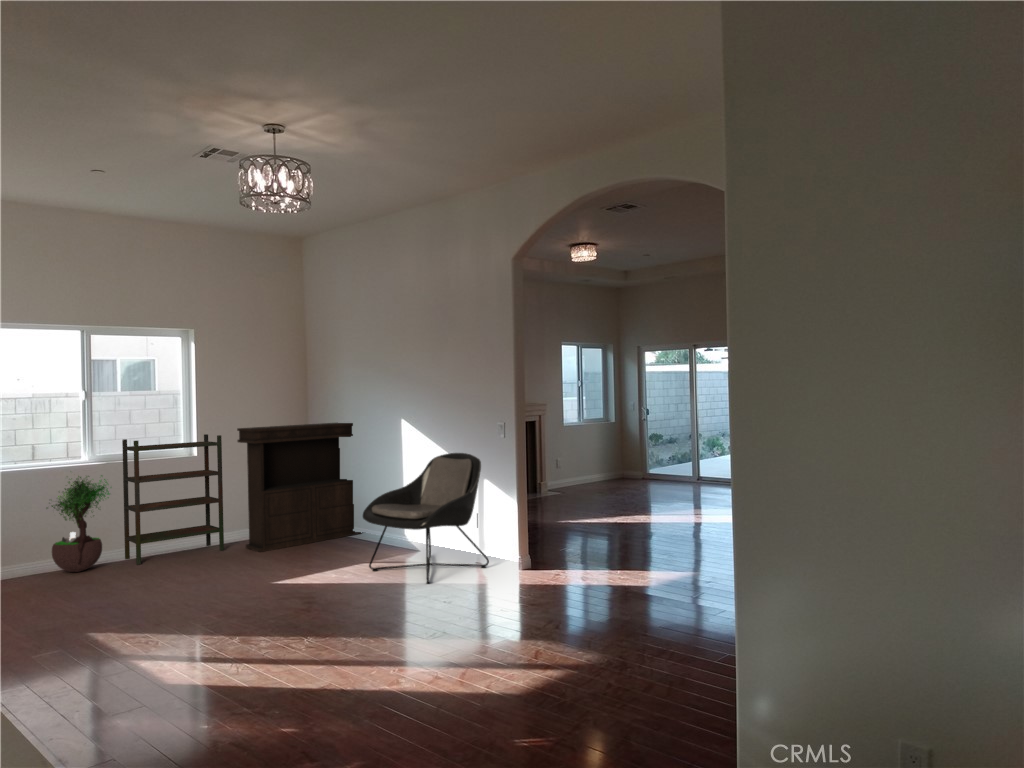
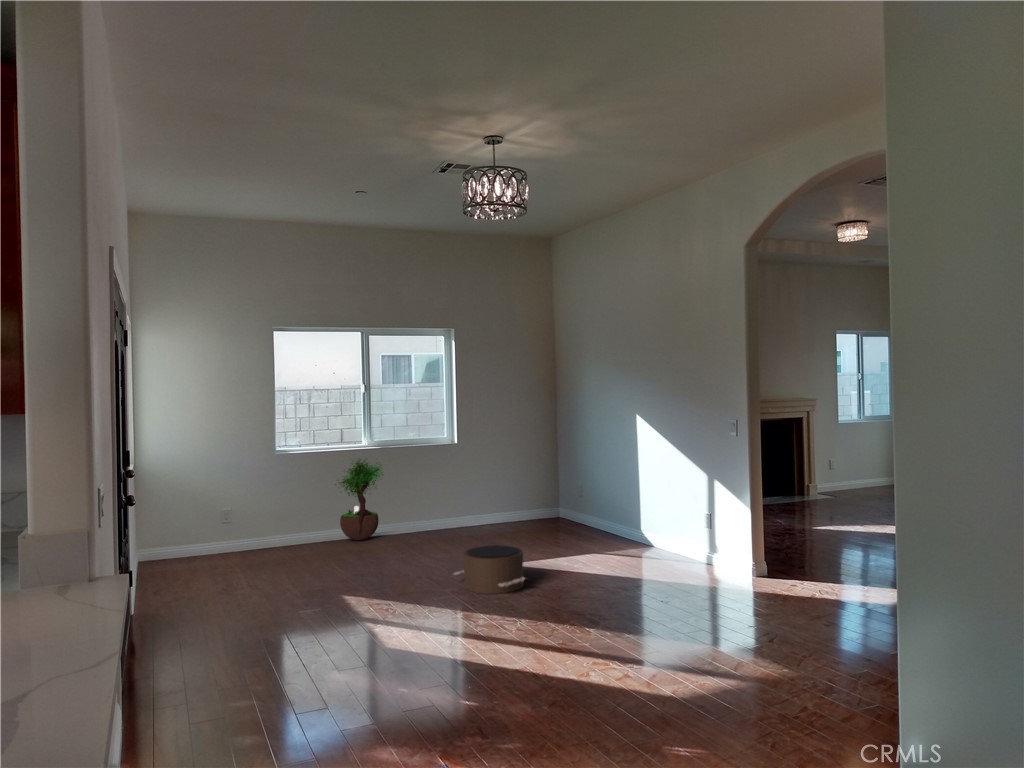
console table: present [237,423,361,552] -> none [490,416,608,536]
bookshelf: present [122,434,224,565] -> none [396,425,479,538]
lounge chair: present [363,453,489,584] -> none [593,449,722,581]
pouf: none [214,562,303,615] -> present [453,545,525,594]

